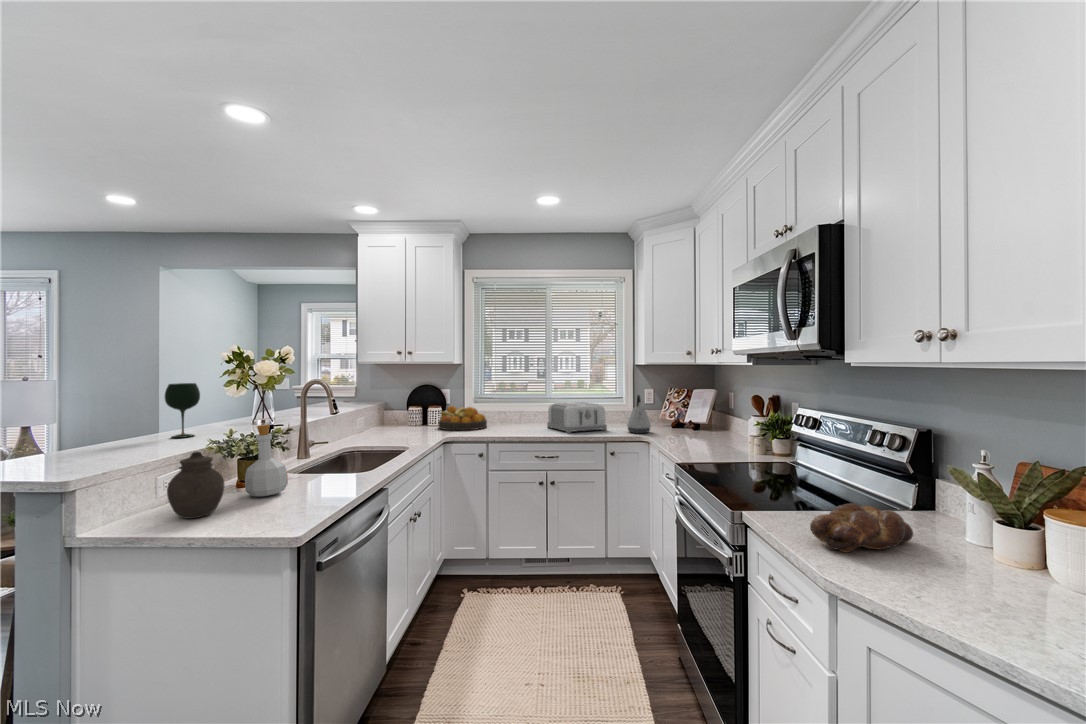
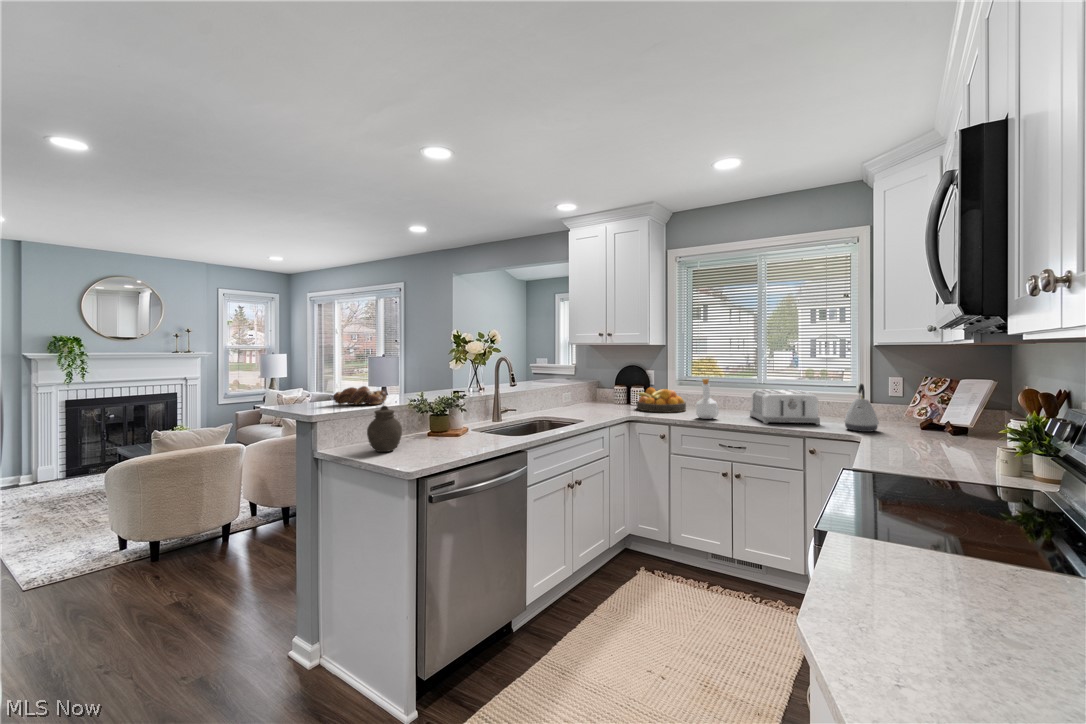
wine glass: present [165,383,200,438] -> none [399,358,420,398]
bottle: present [245,425,288,497] -> present [695,379,719,419]
bread loaf: present [810,503,913,552] -> present [333,386,387,405]

